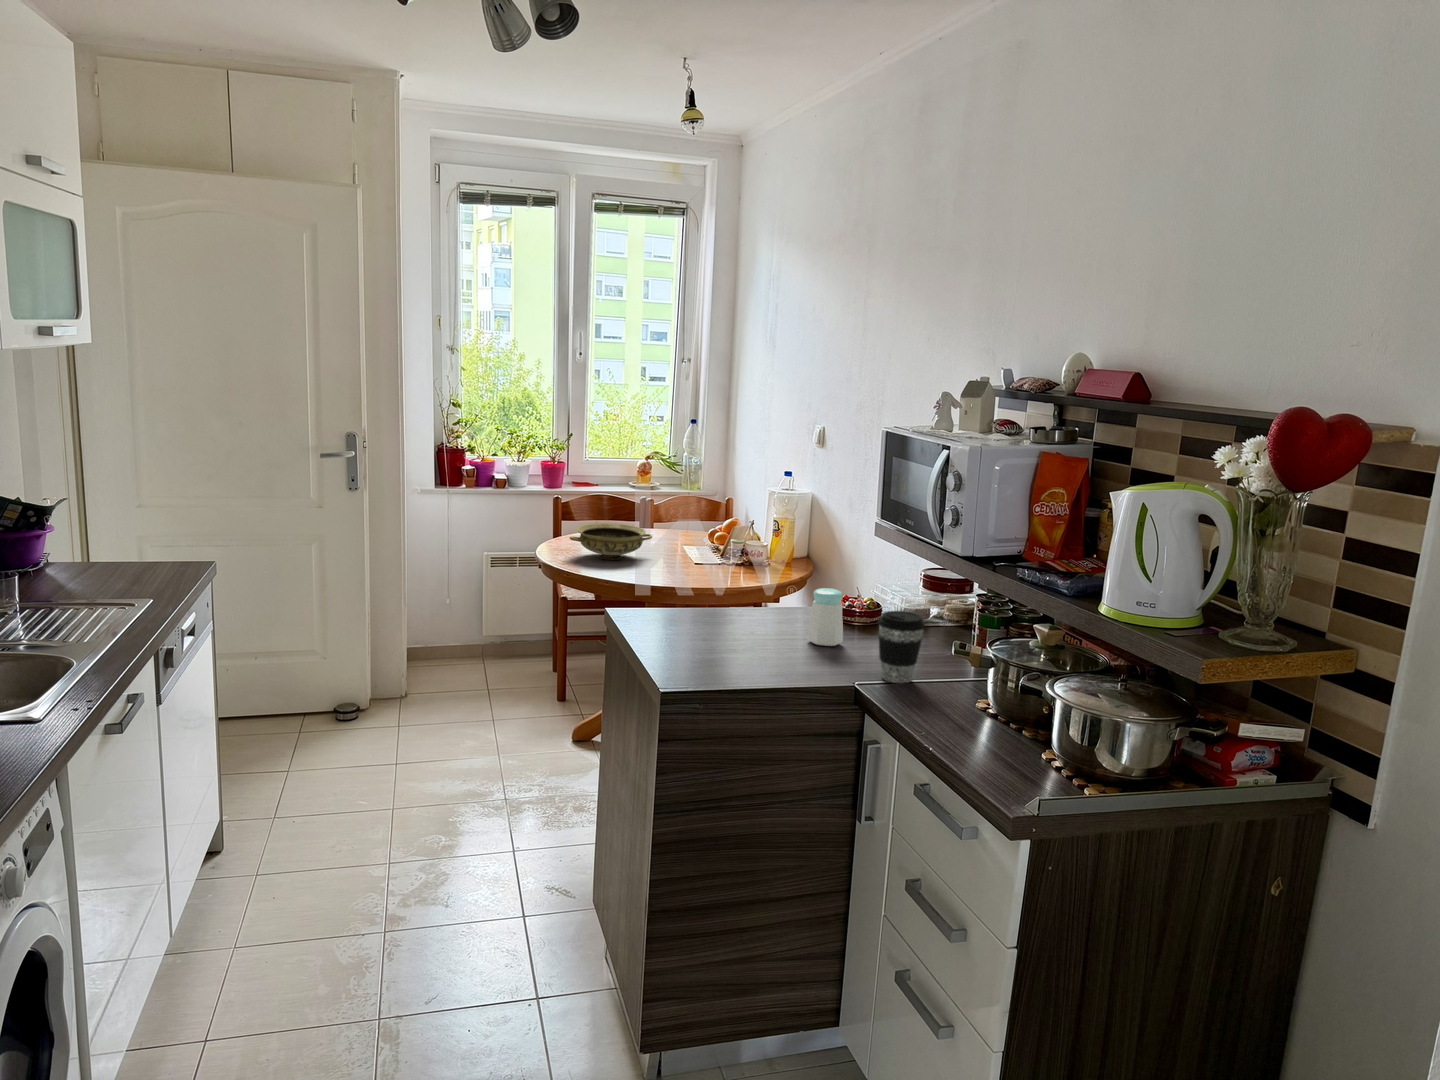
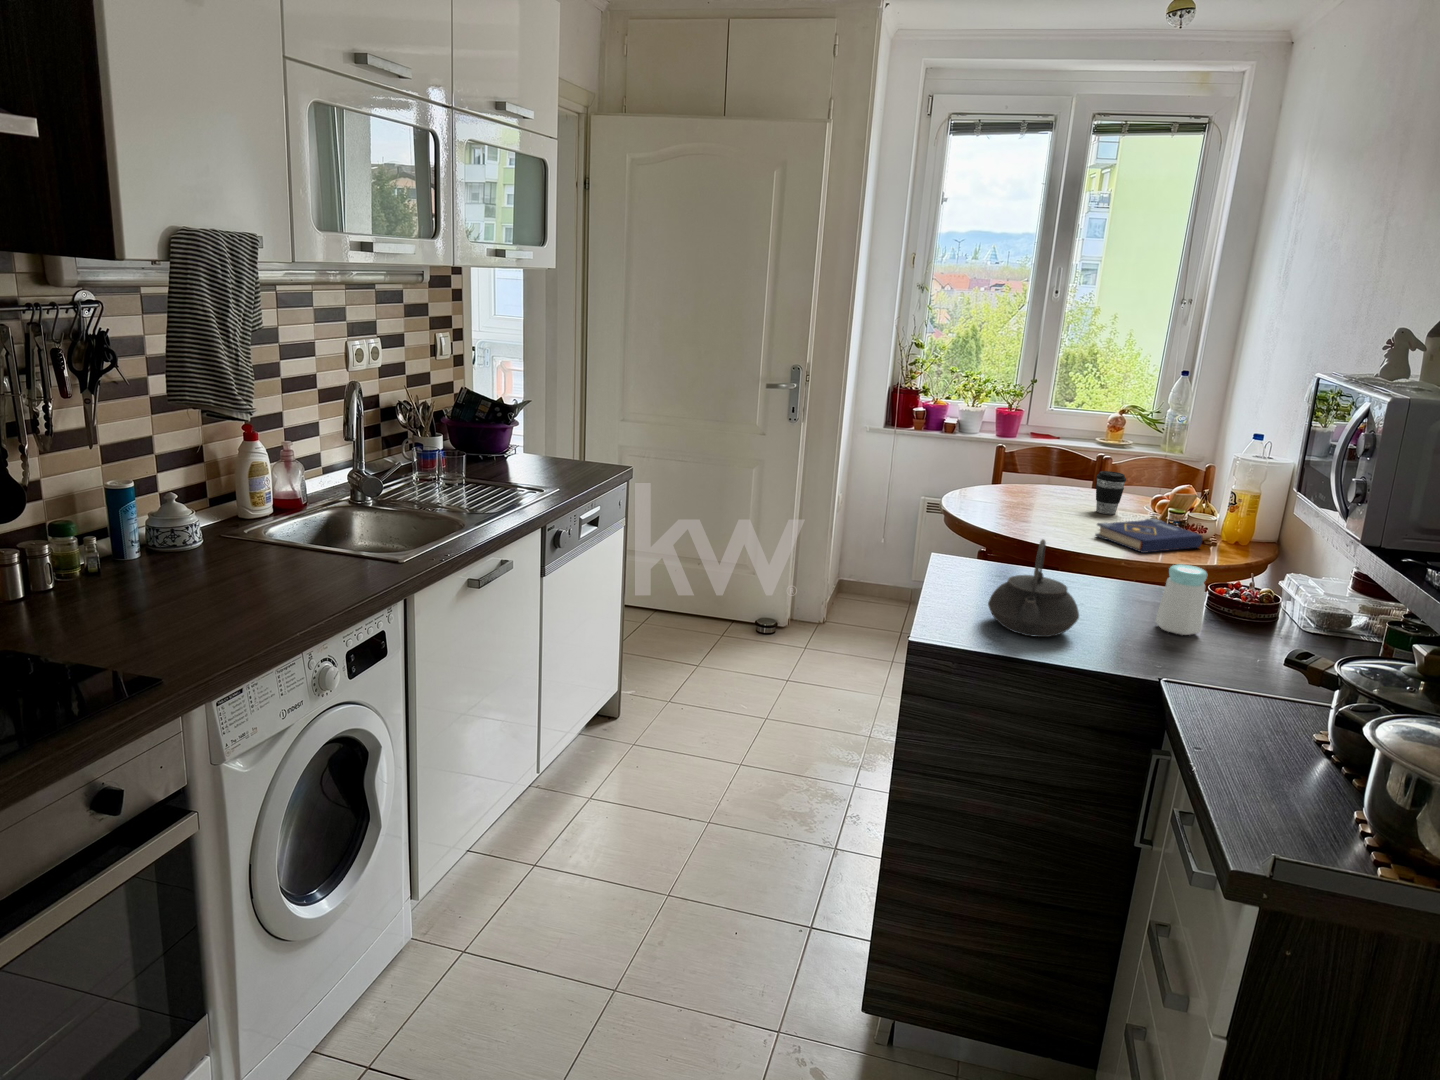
ceramic bowl: present [570,523,652,560] -> none [983,474,1078,514]
book: none [680,550,764,581] -> present [1095,519,1203,553]
teapot: none [689,584,766,669] -> present [988,539,1079,637]
coffee cup: present [878,611,925,683] -> present [1096,471,1126,514]

